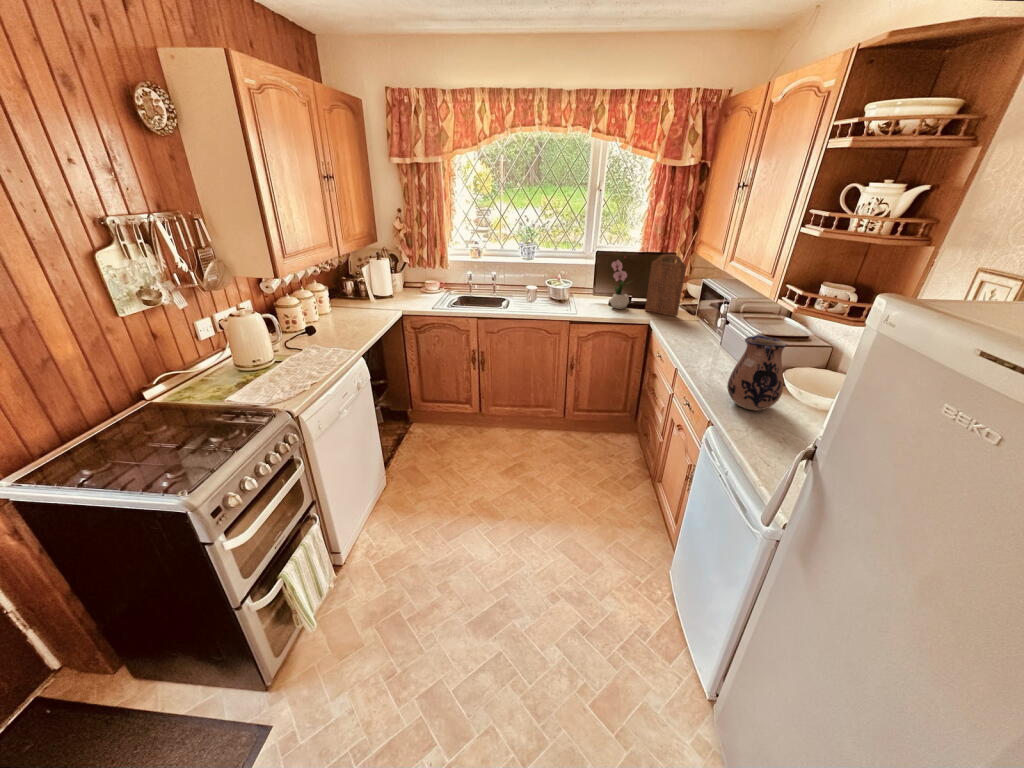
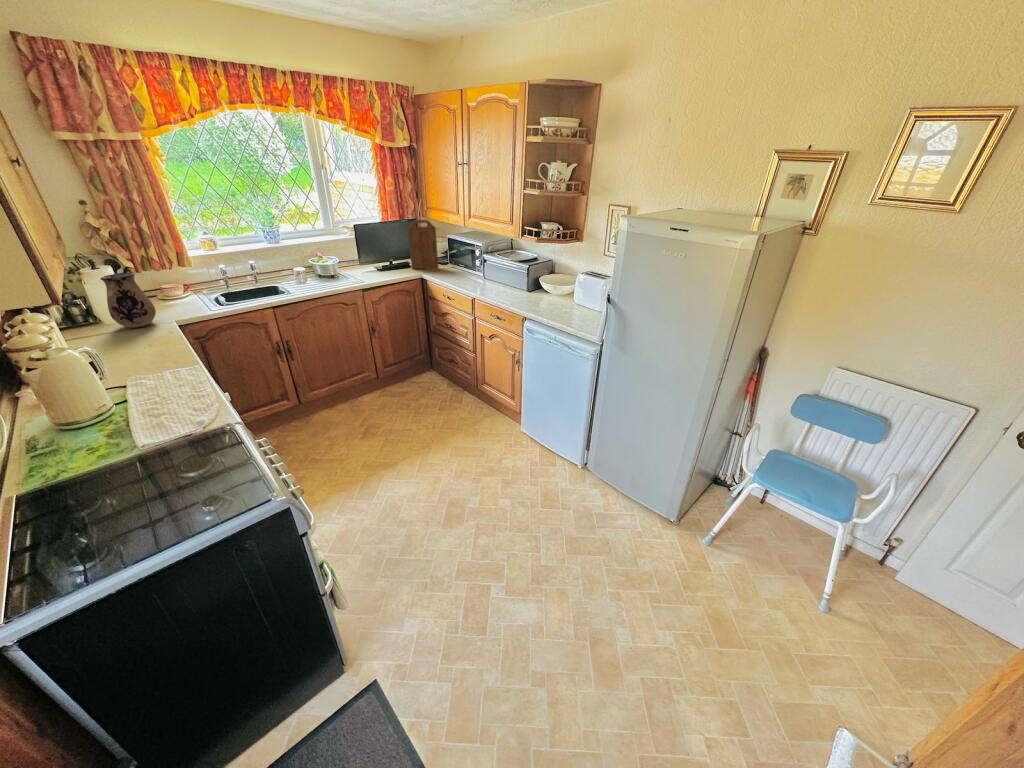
flower arrangement: present [610,252,629,309] -> none [376,222,398,272]
ceramic pitcher: present [727,334,787,411] -> present [100,272,156,328]

